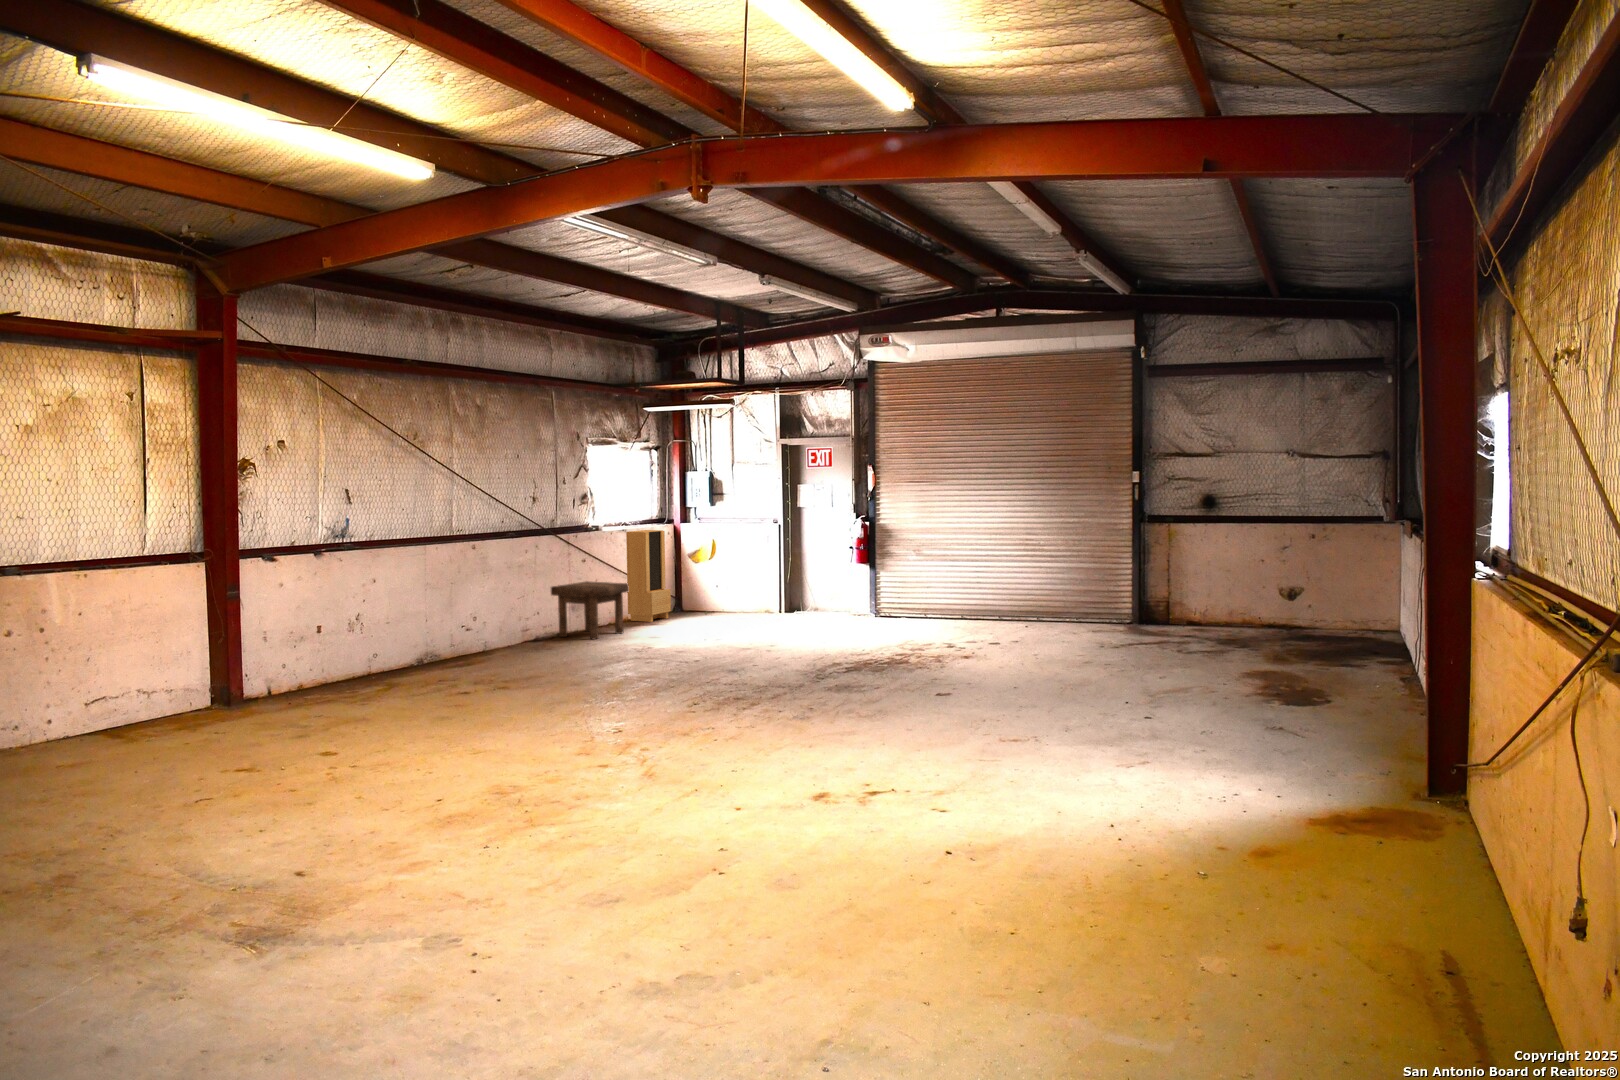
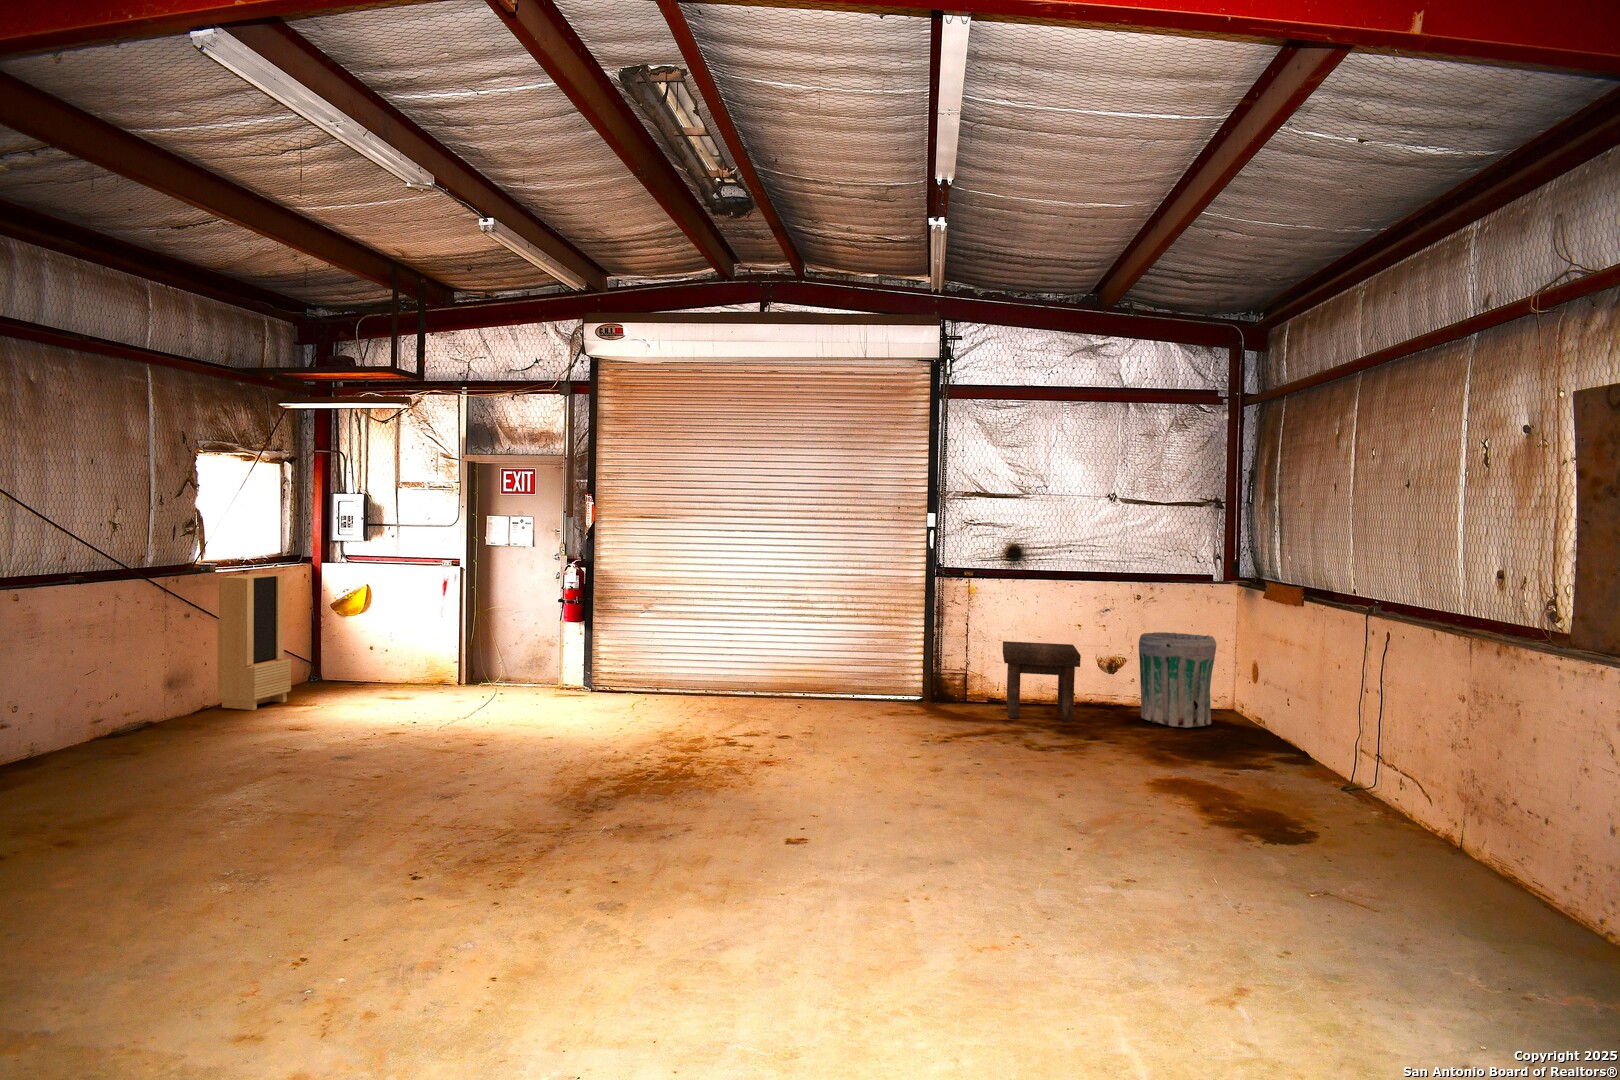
trash can: none [1310,564,1375,637] -> present [1139,632,1216,727]
stool: present [551,581,629,639] -> present [1003,641,1081,722]

